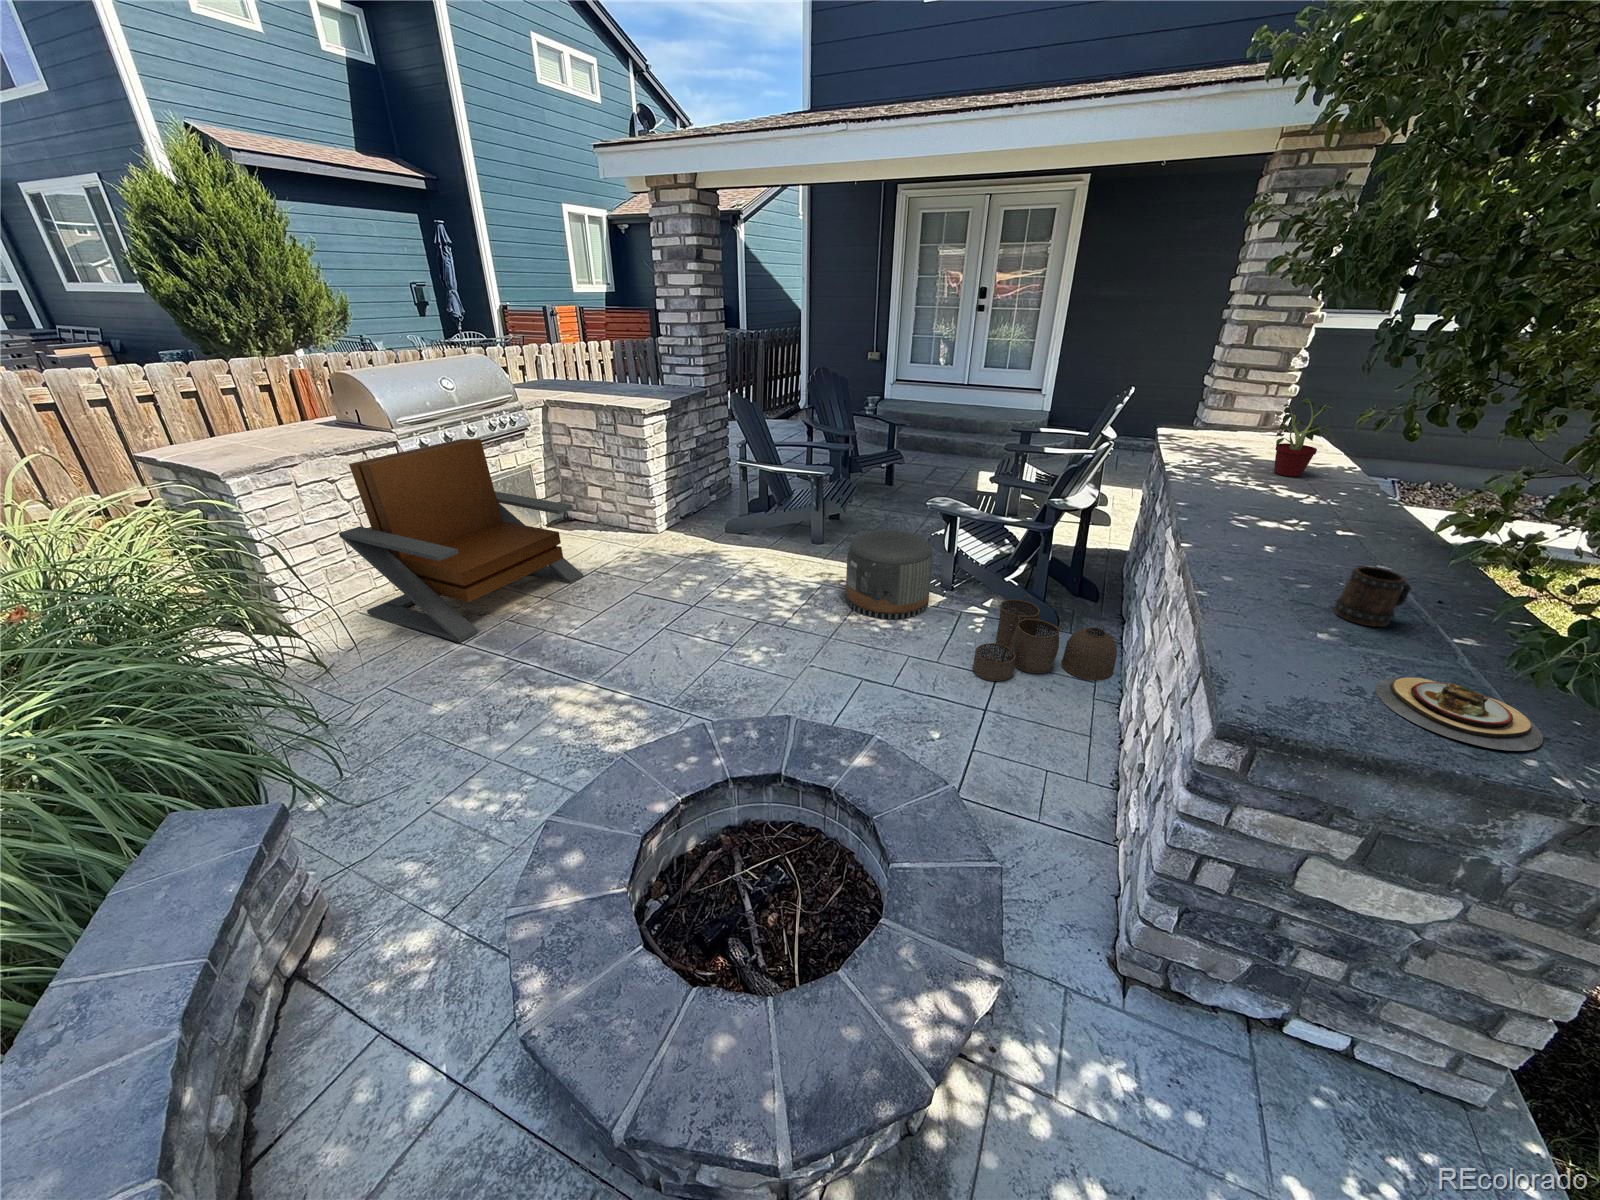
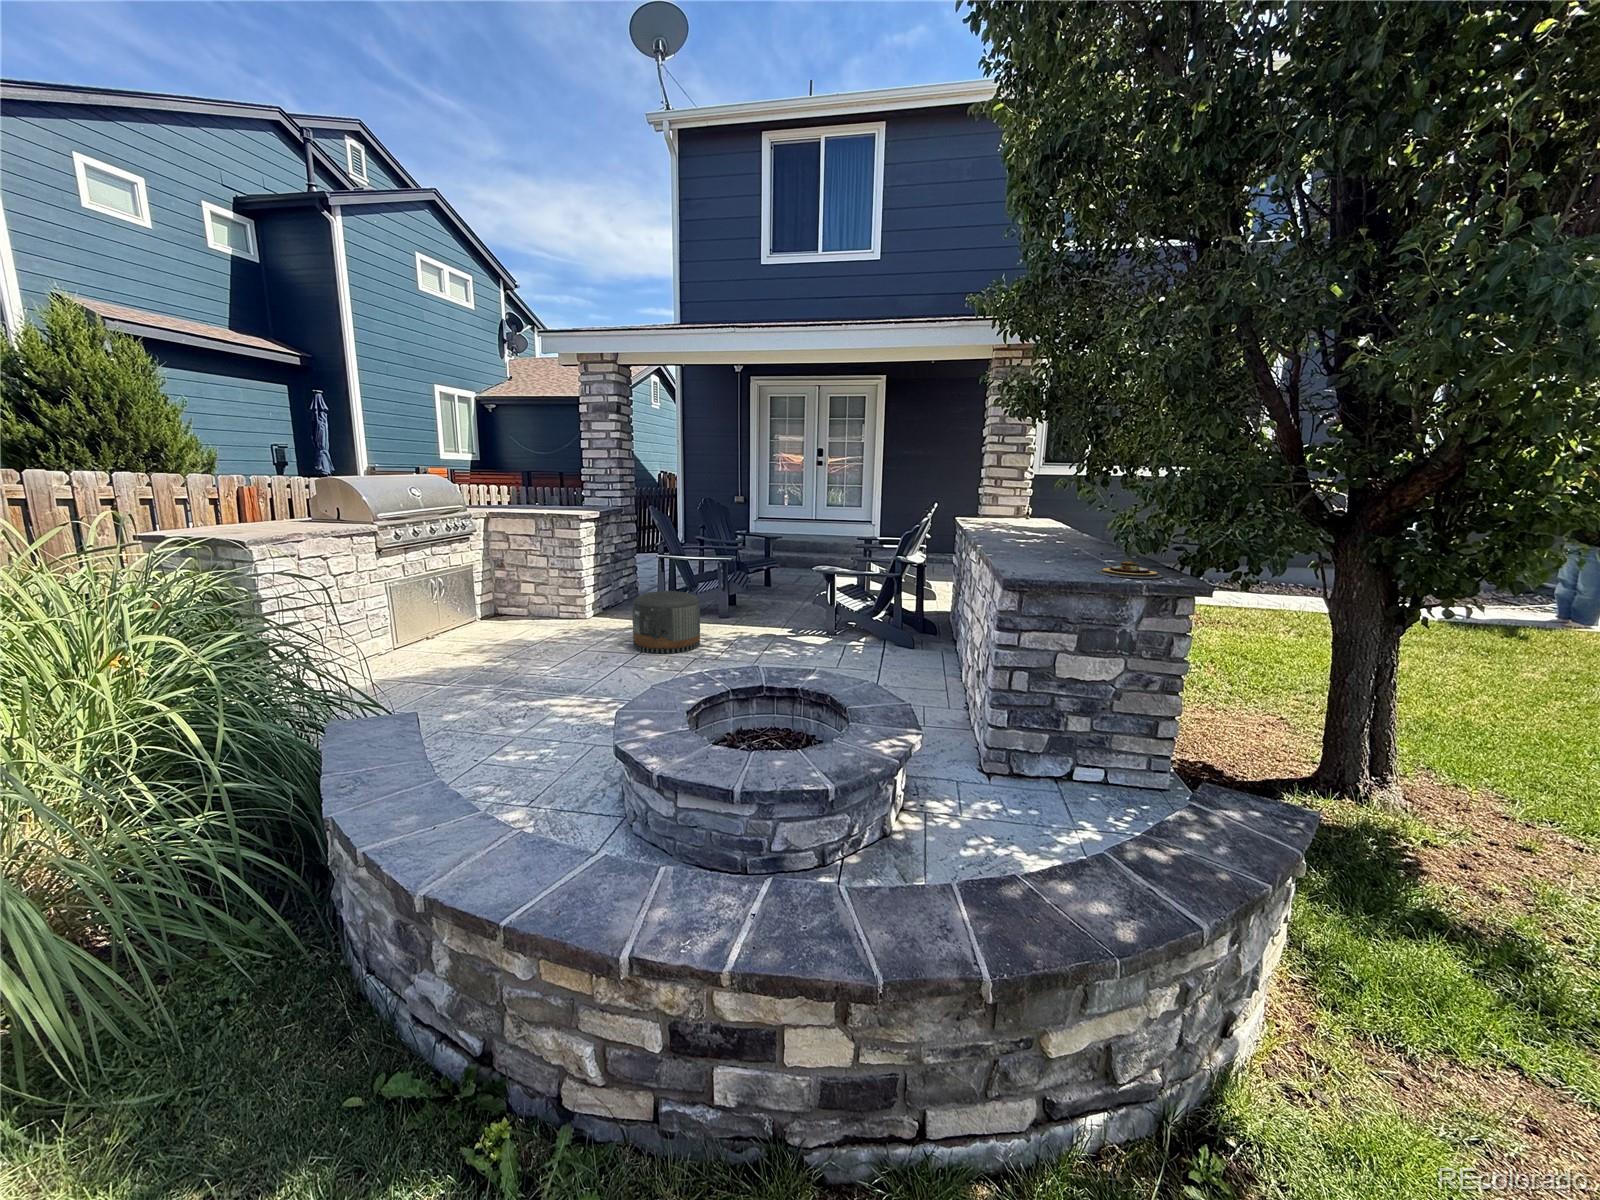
potted plant: present [1274,398,1334,477] -> none [1026,486,1056,532]
lounge chair: present [339,439,583,642] -> none [331,530,538,684]
pouf: present [846,530,933,619] -> present [633,591,700,654]
beer mug: present [1334,566,1411,627] -> none [1072,534,1103,561]
woven basket: present [973,595,1117,681] -> none [871,620,963,671]

